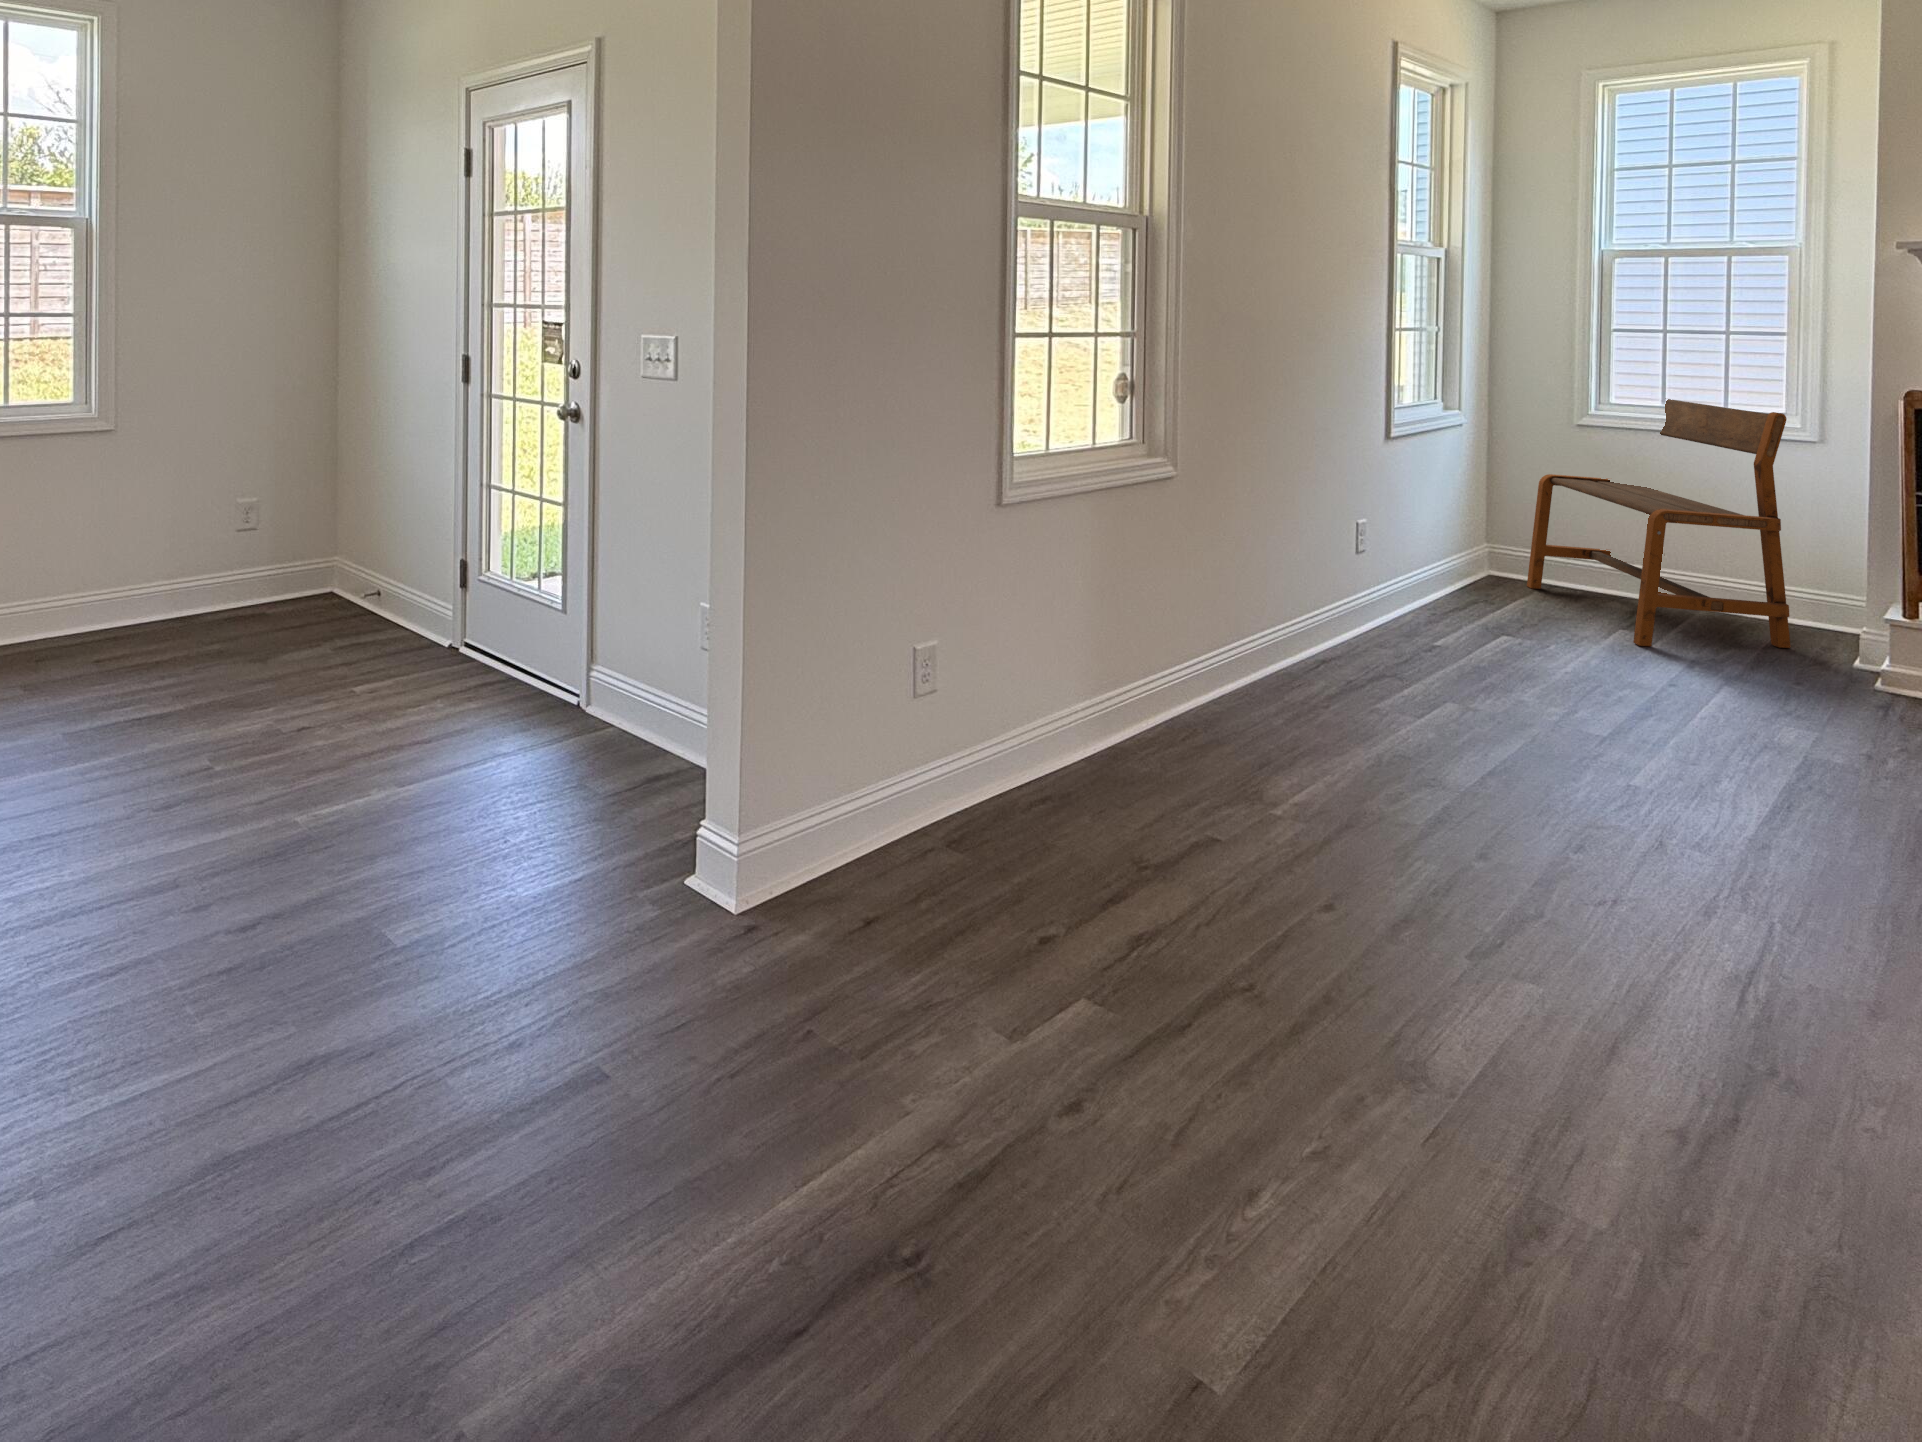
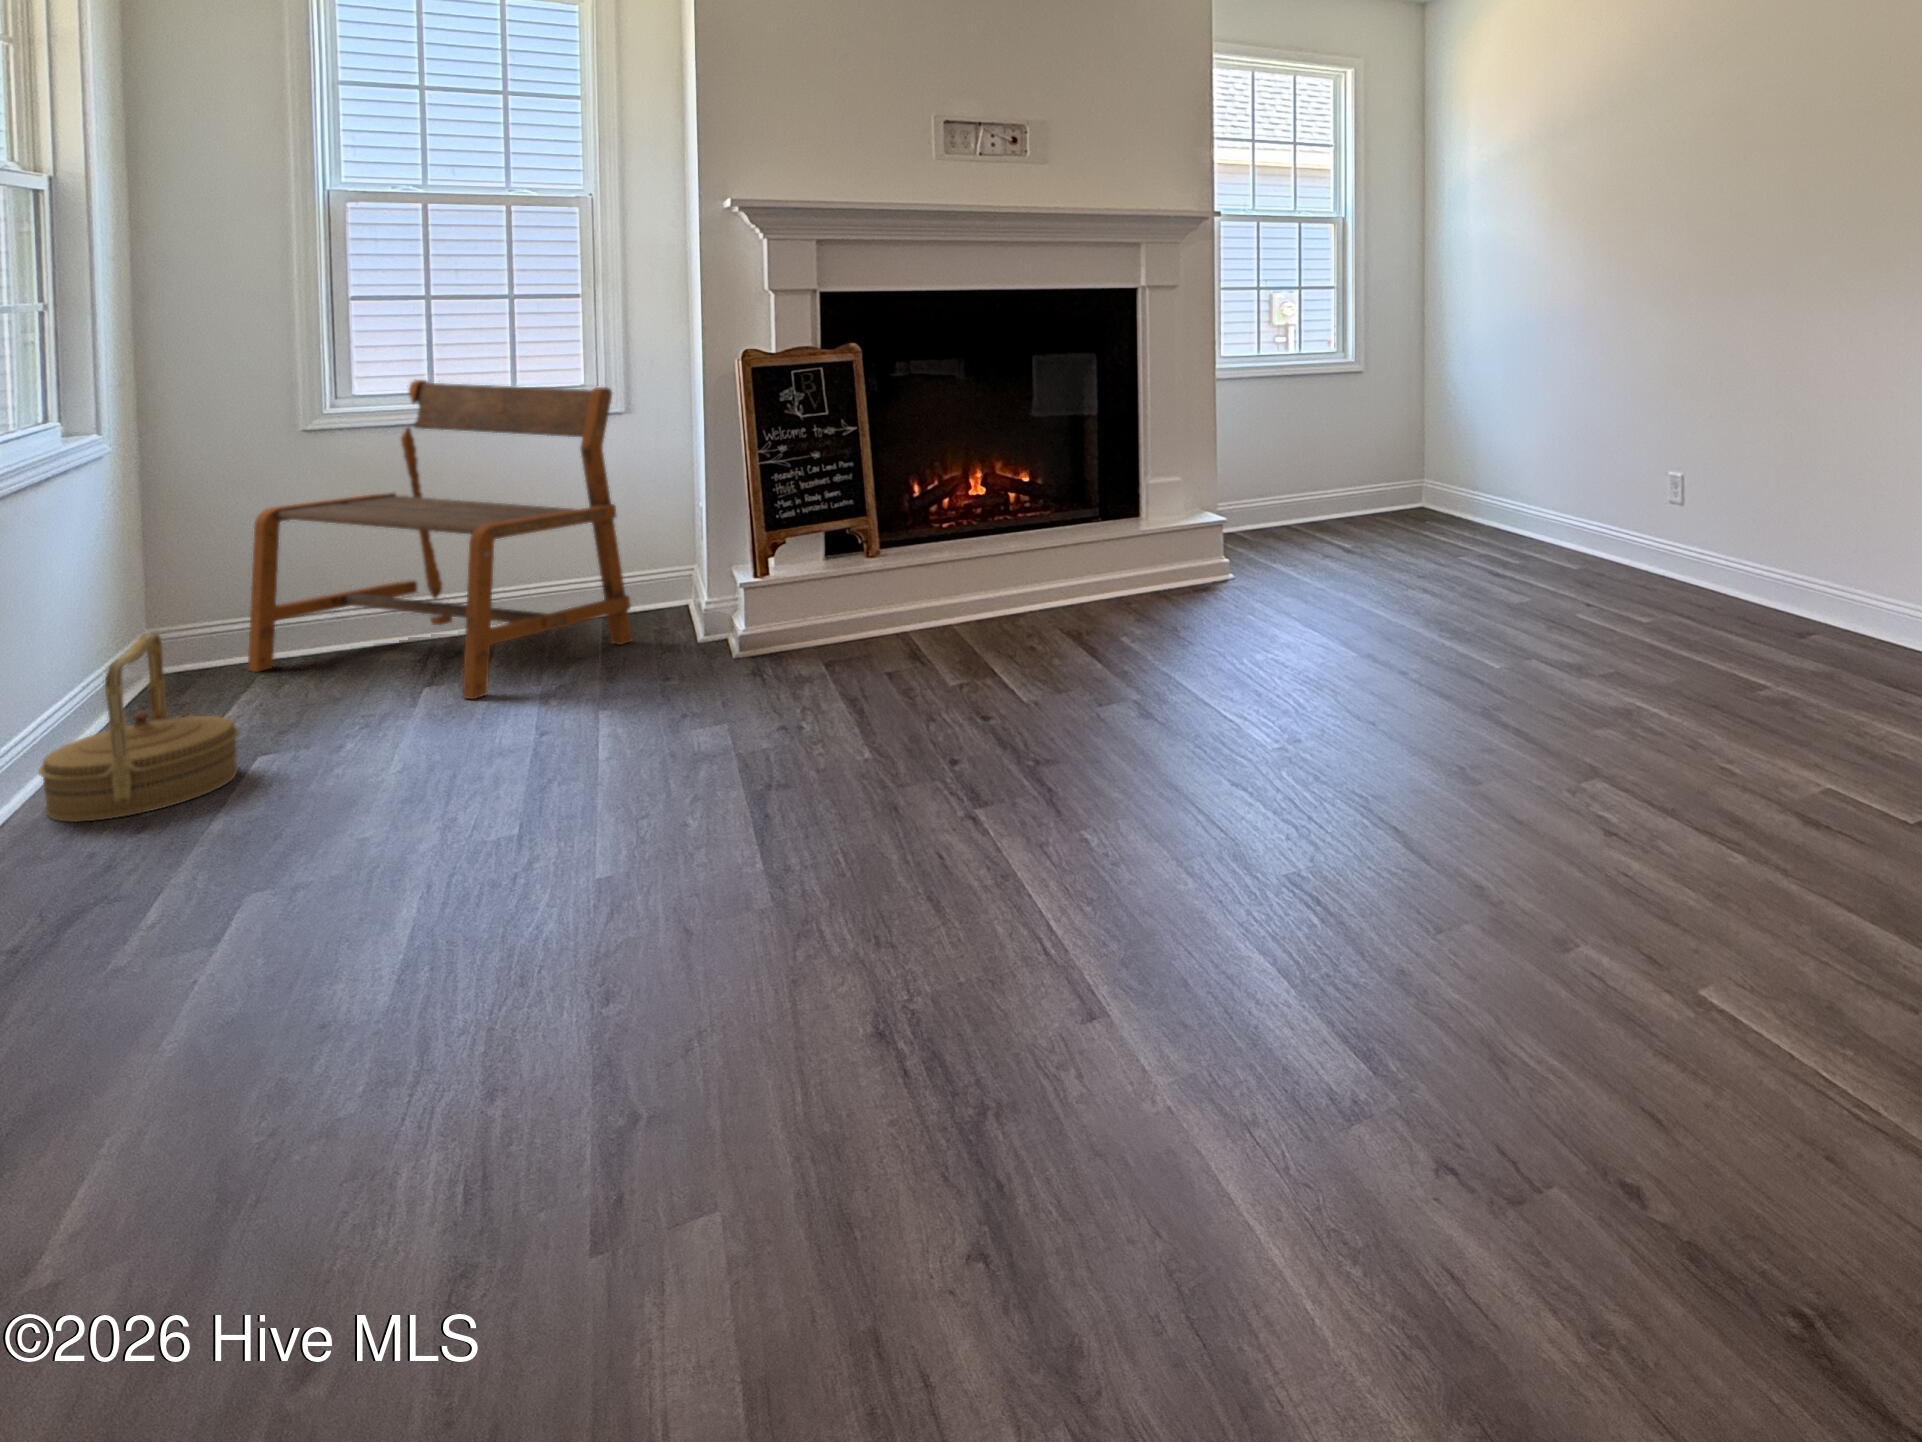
woven basket: none [1386,531,1484,642] -> present [38,632,239,822]

